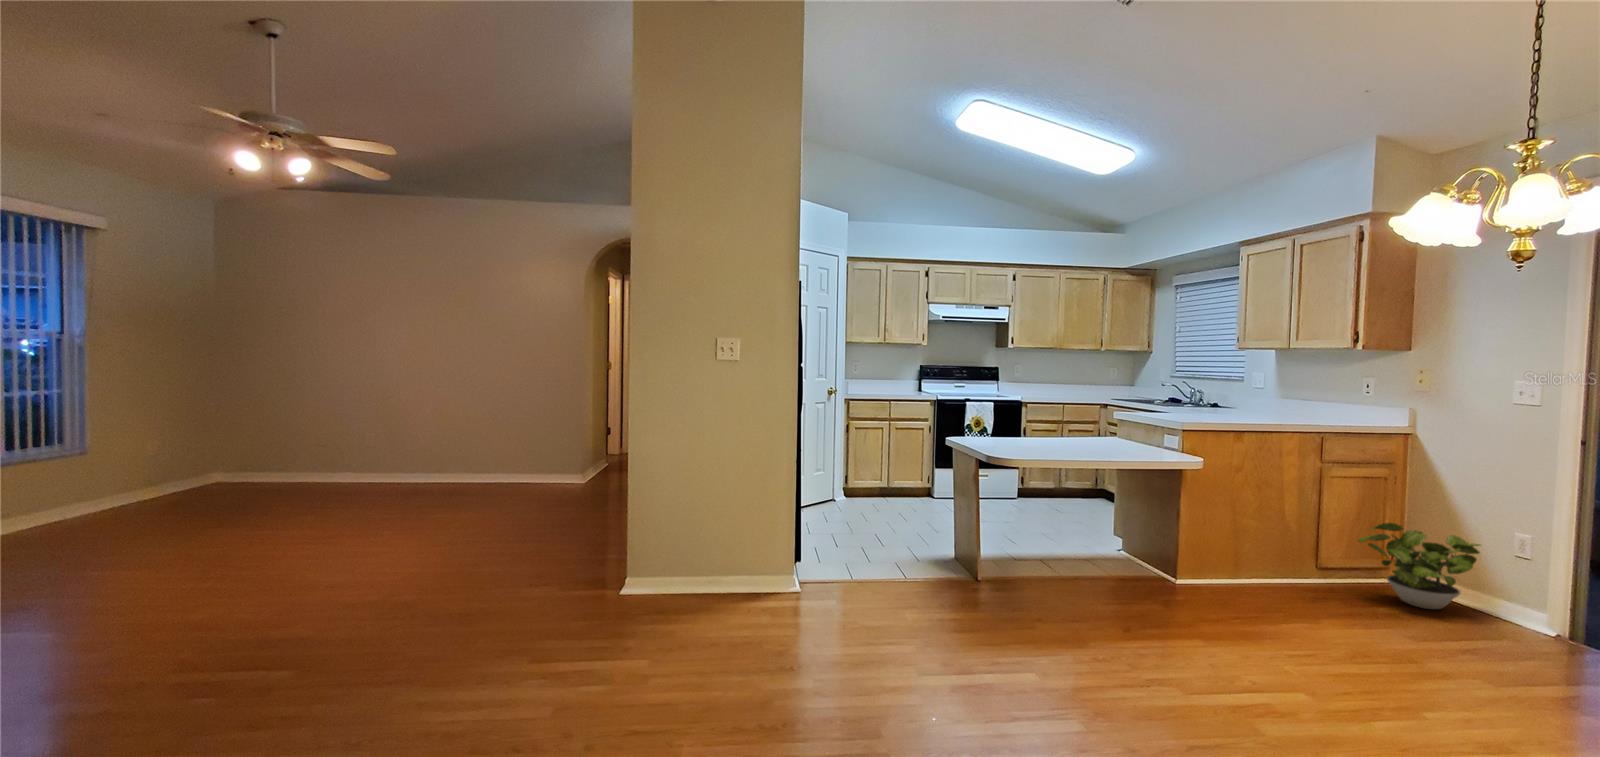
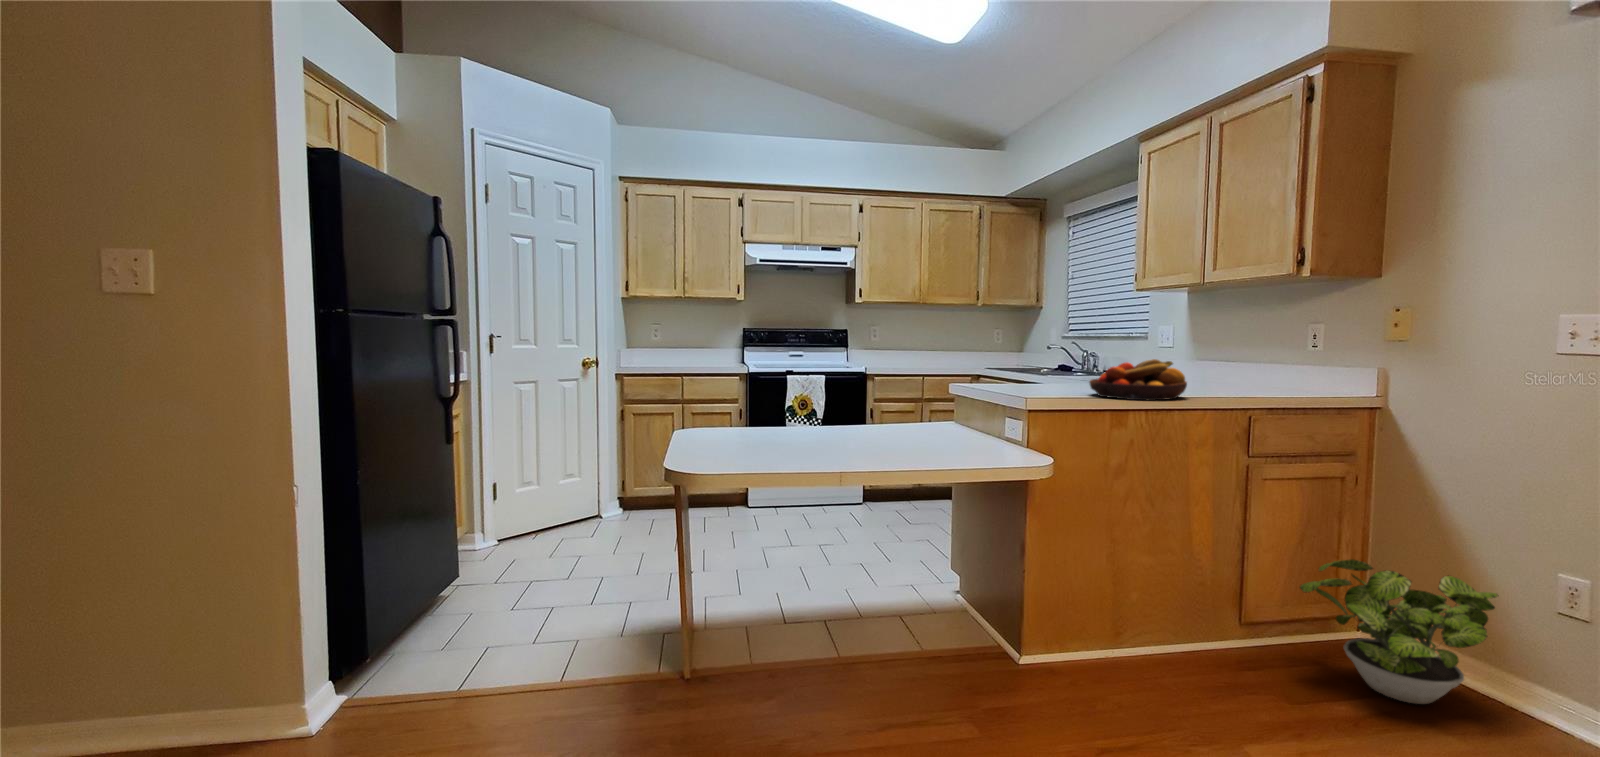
fruit bowl: none [1219,400,1285,425] -> present [1090,359,1187,400]

